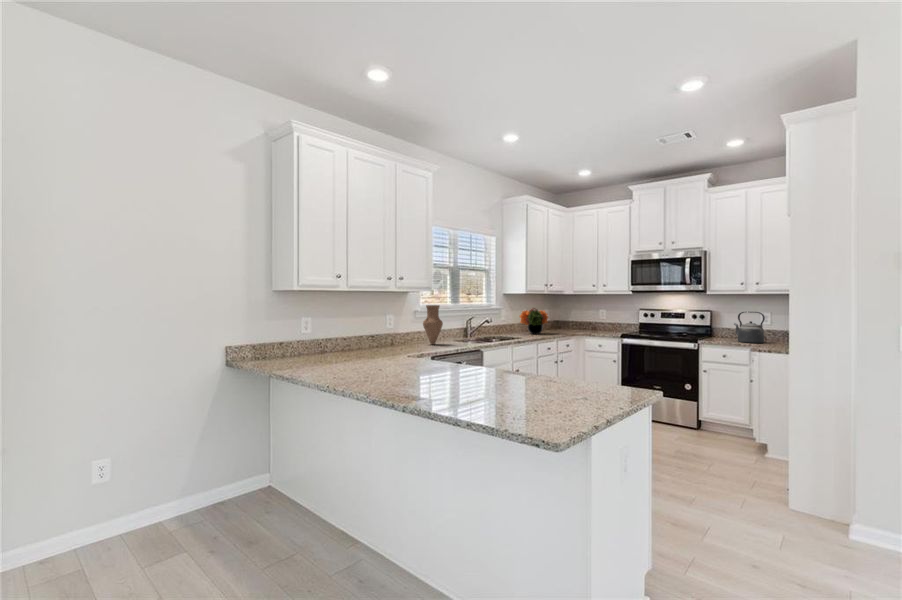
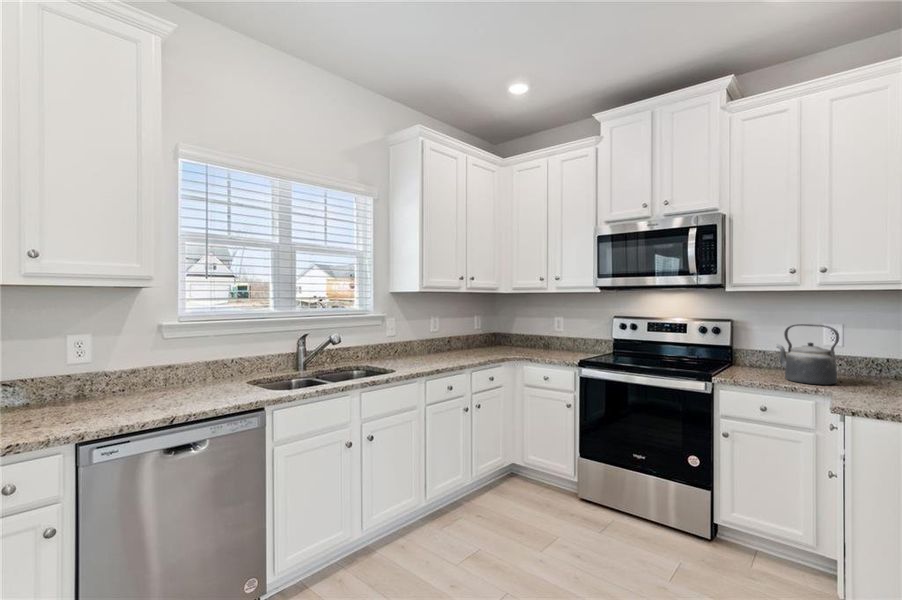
vase: present [423,305,443,345] -> none [147,316,195,398]
flower arrangement: present [519,308,548,334] -> none [415,315,463,359]

